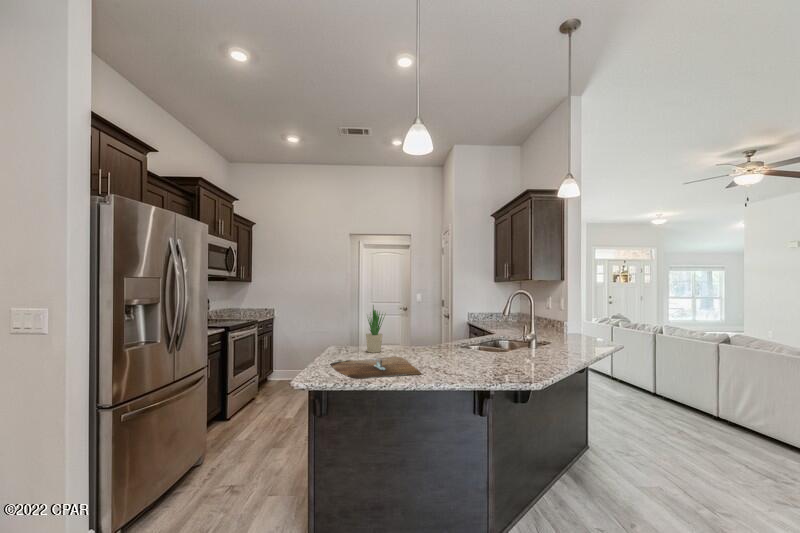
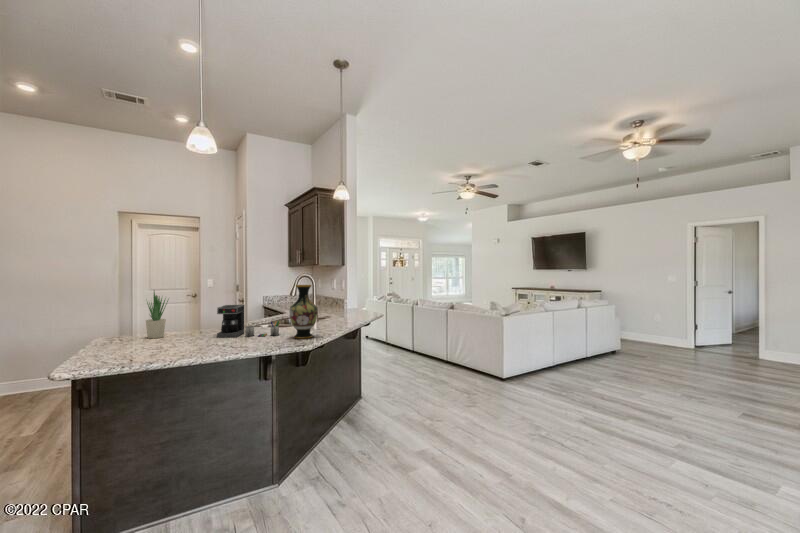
vase: none [508,305,543,372] -> present [289,285,318,338]
coffee maker: none [429,323,497,363] -> present [217,305,280,338]
cutting board: present [331,357,421,379] -> none [101,339,208,362]

